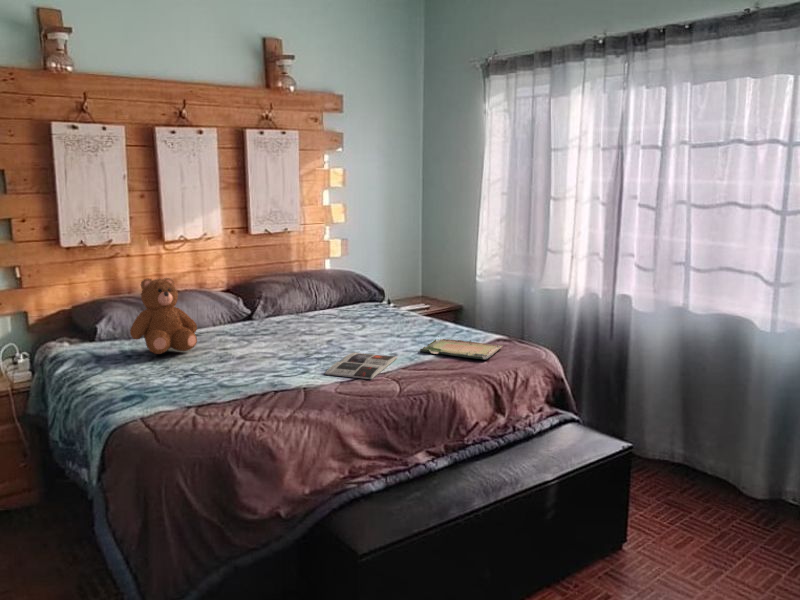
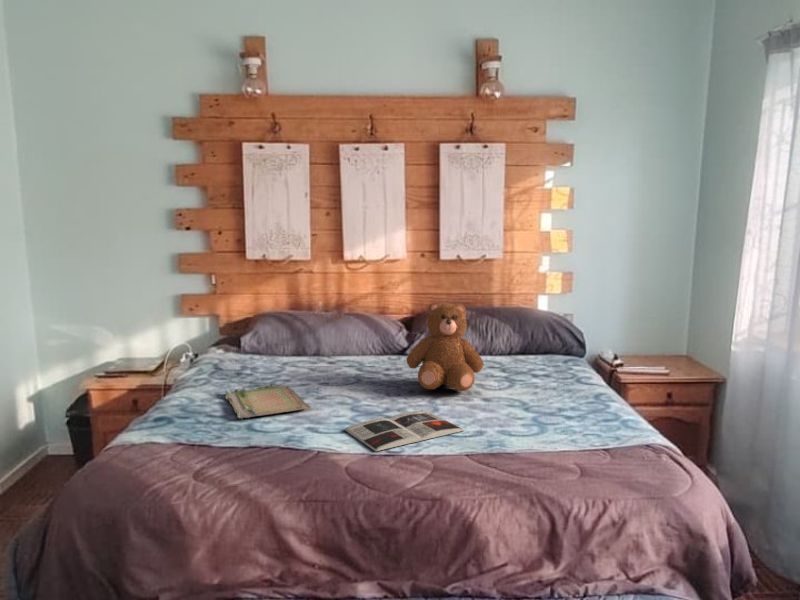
teddy bear: present [130,278,197,354] -> present [407,302,483,391]
tray: present [420,336,503,360] -> present [225,384,310,419]

